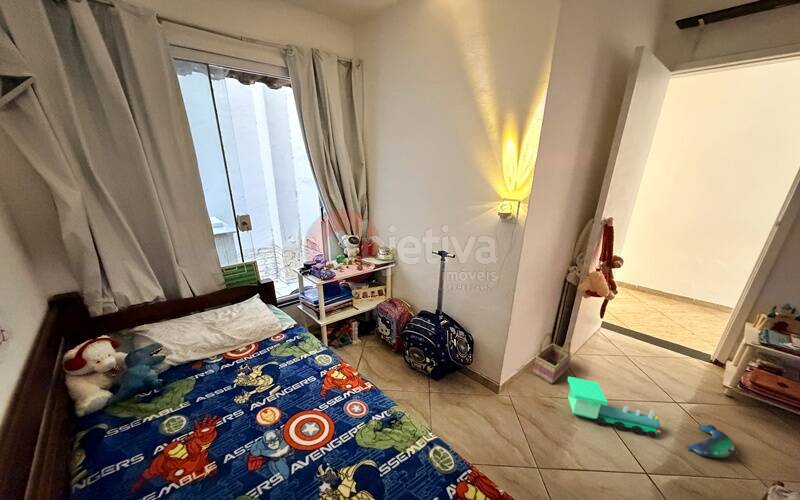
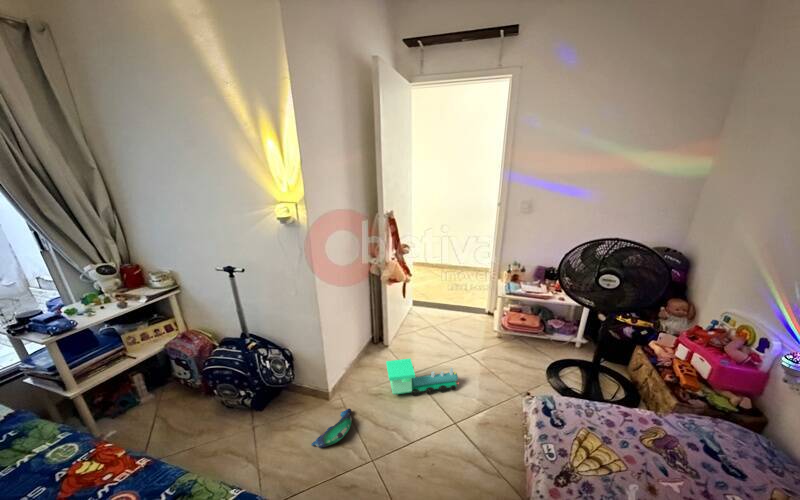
basket: present [534,333,572,384] -> none [361,322,396,372]
plush toy: present [686,425,737,458] -> present [311,409,352,448]

